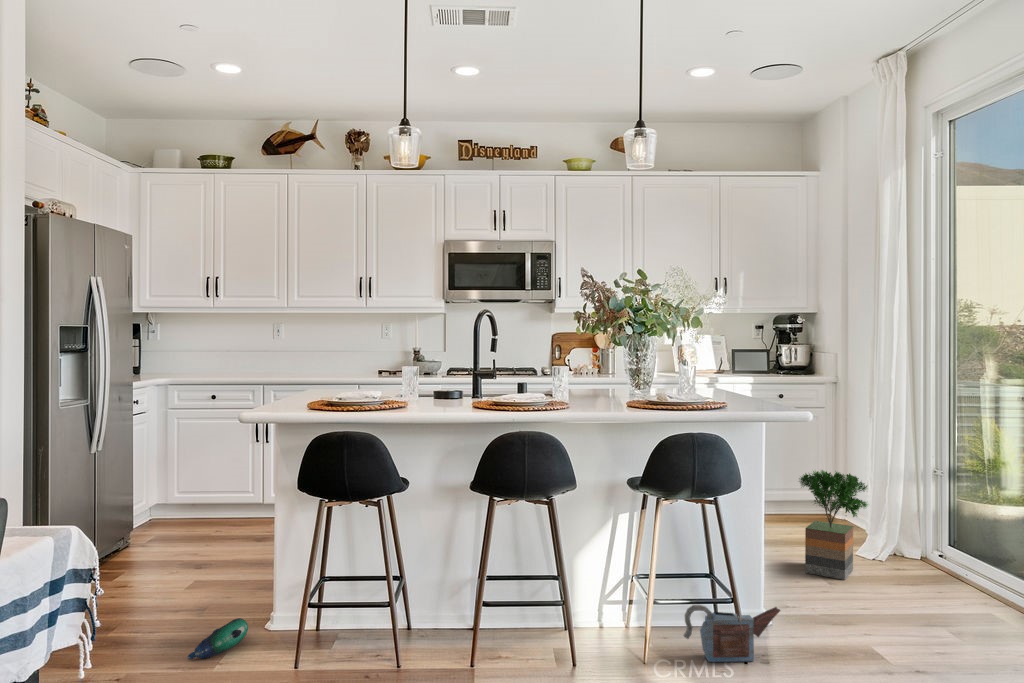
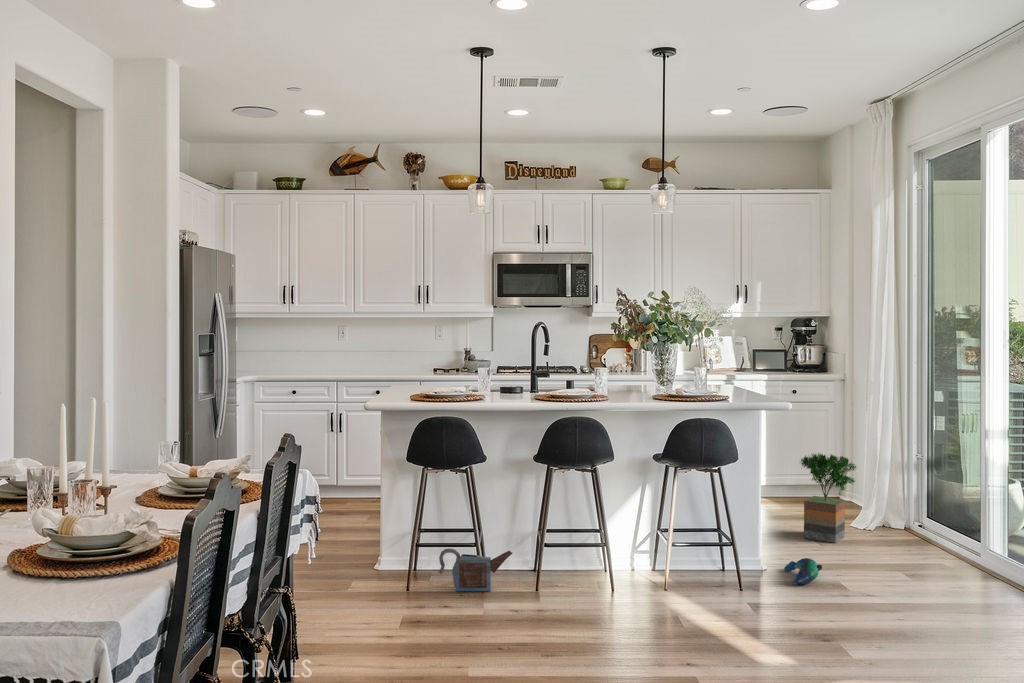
watering can: present [683,605,780,662] -> present [439,548,512,591]
plush toy: present [188,618,248,659] -> present [784,558,822,585]

